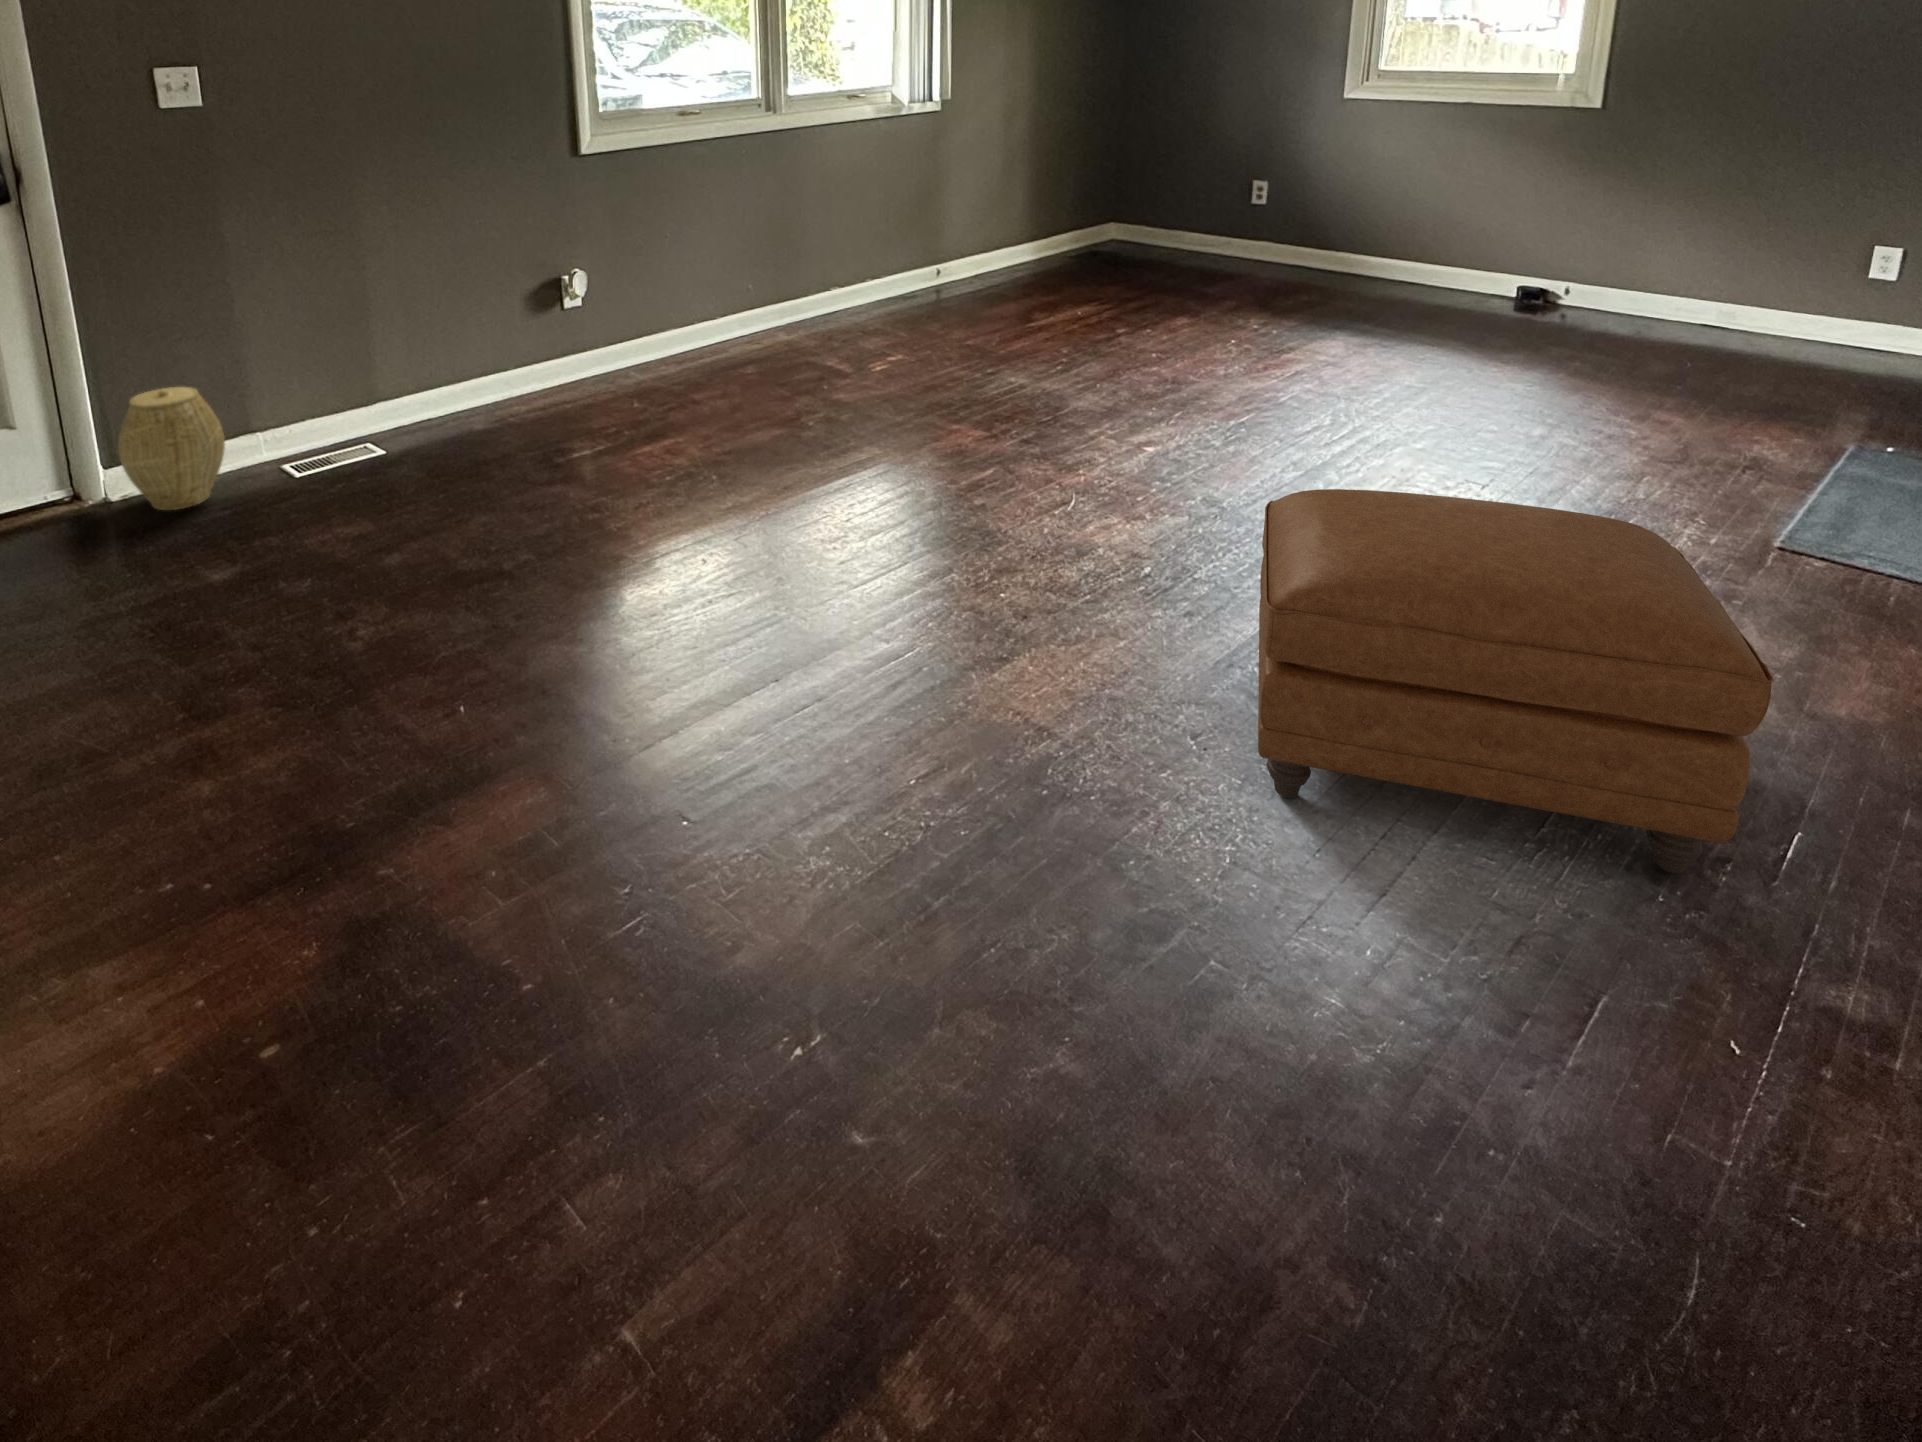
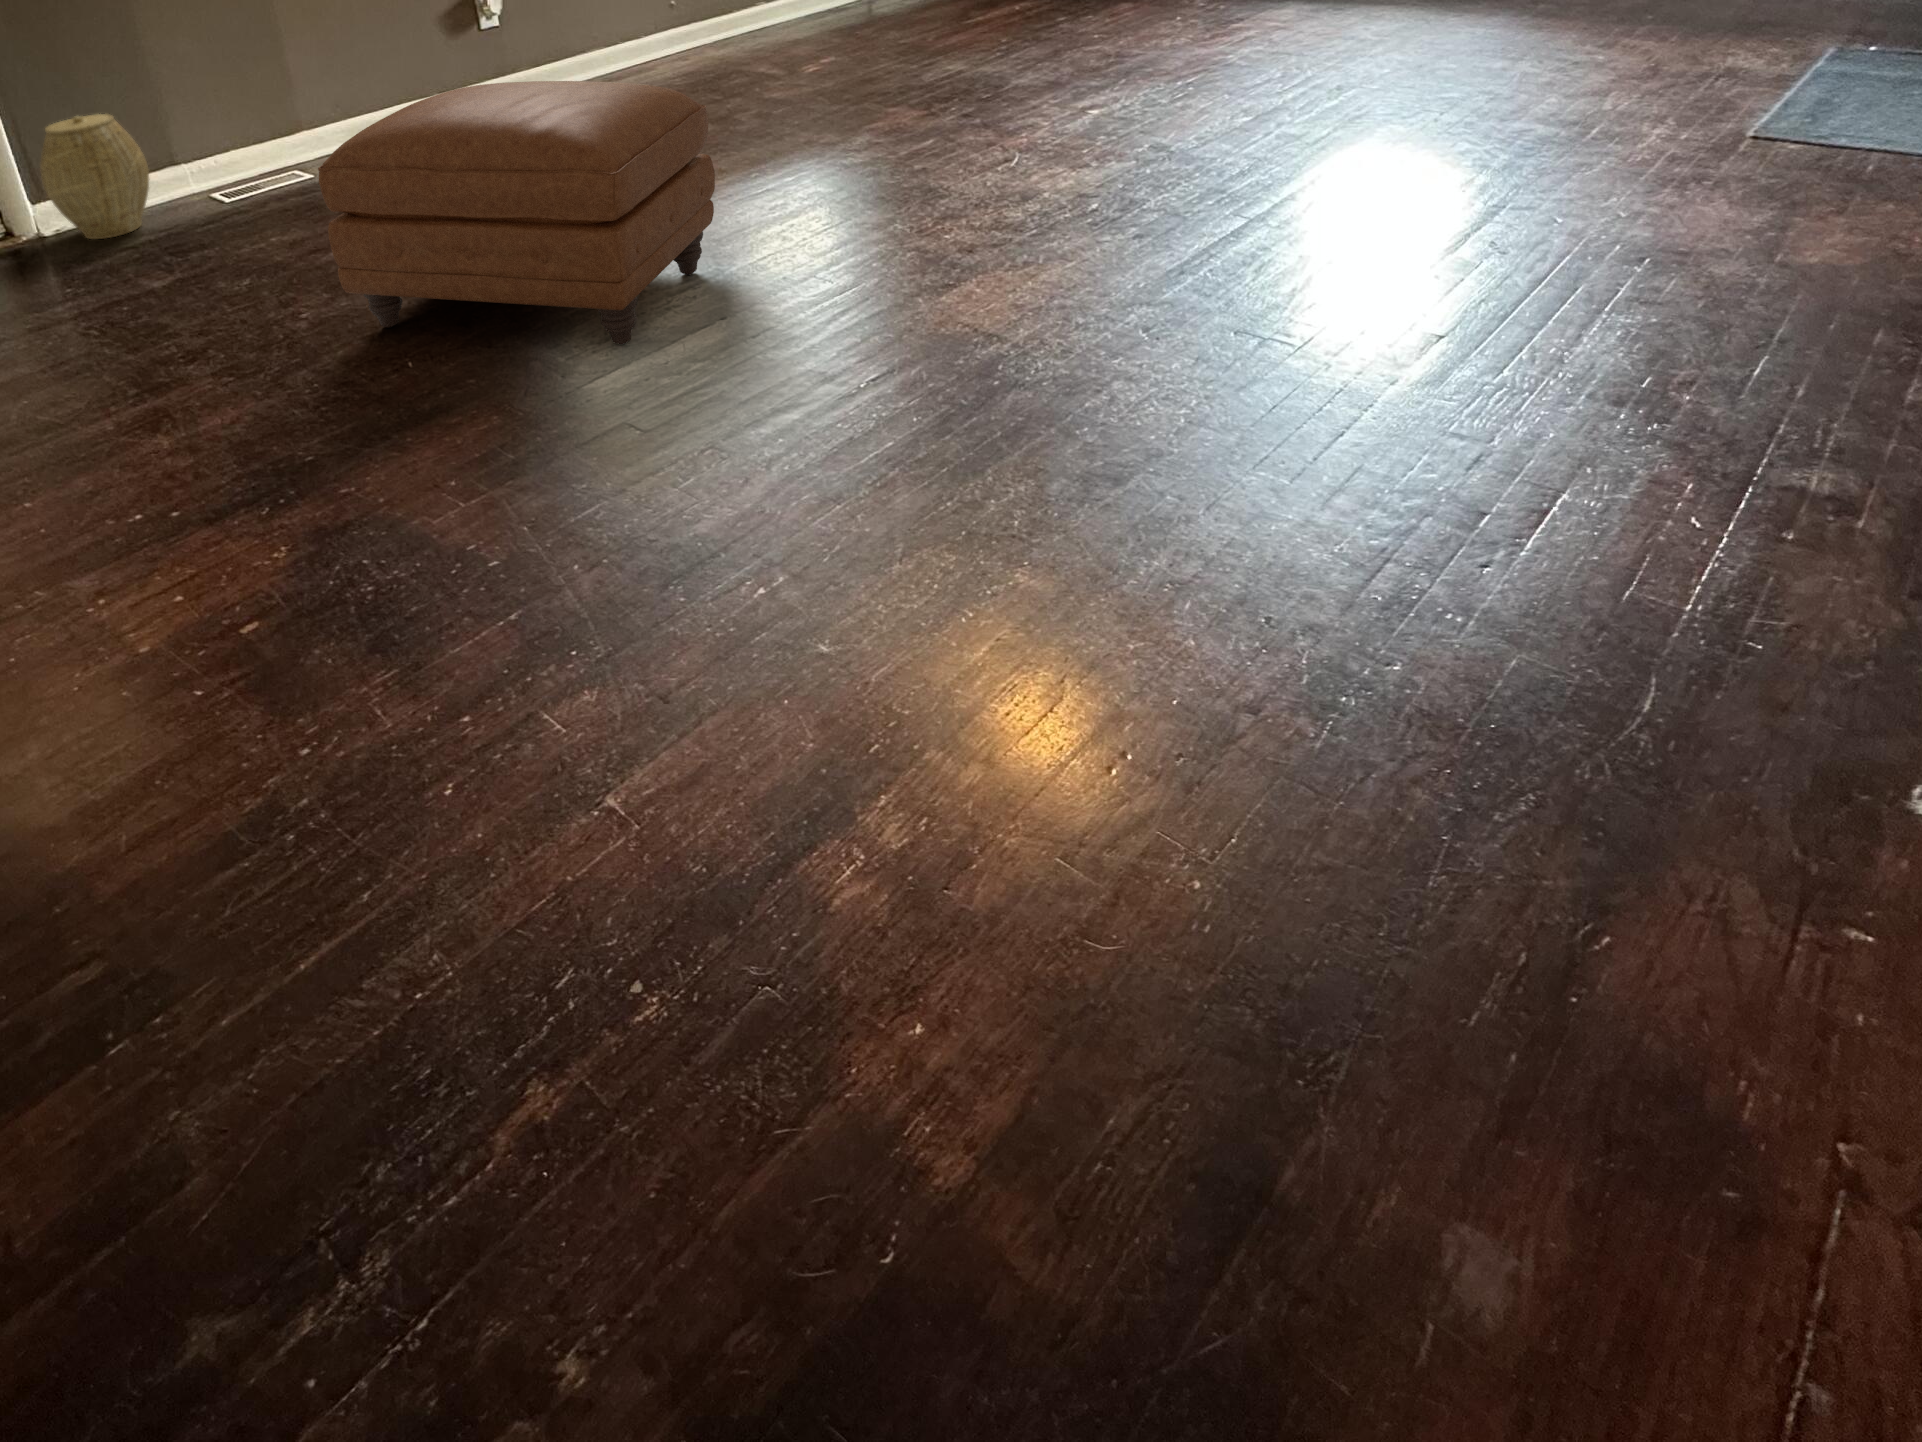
ottoman: present [1258,489,1774,873] -> present [318,81,715,345]

